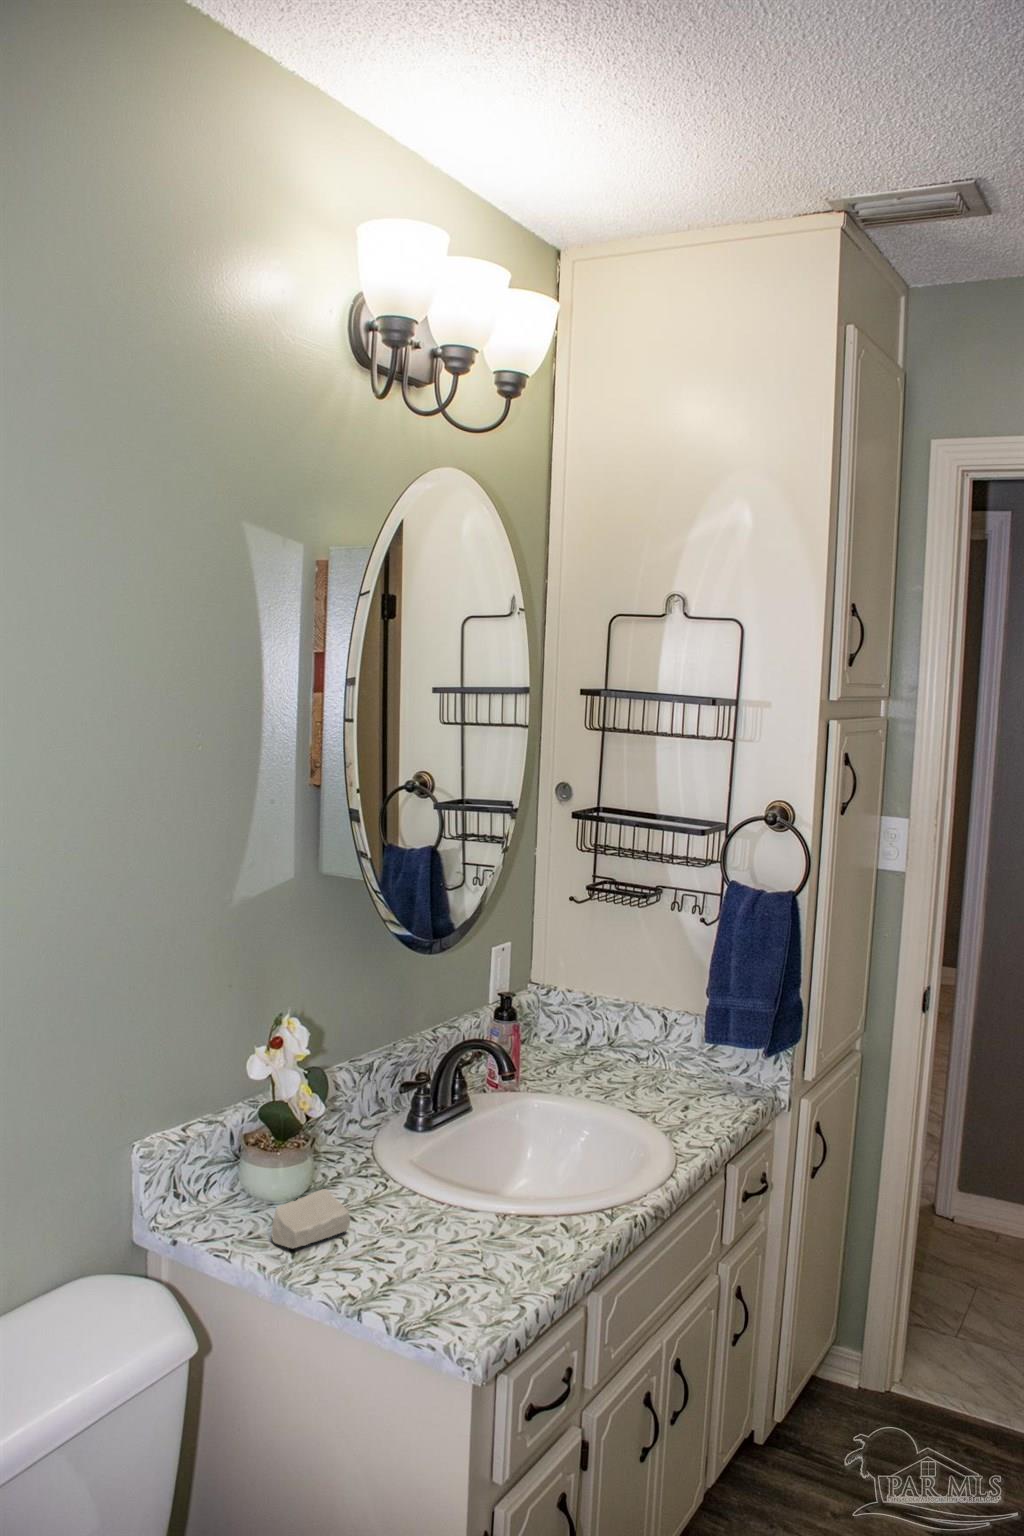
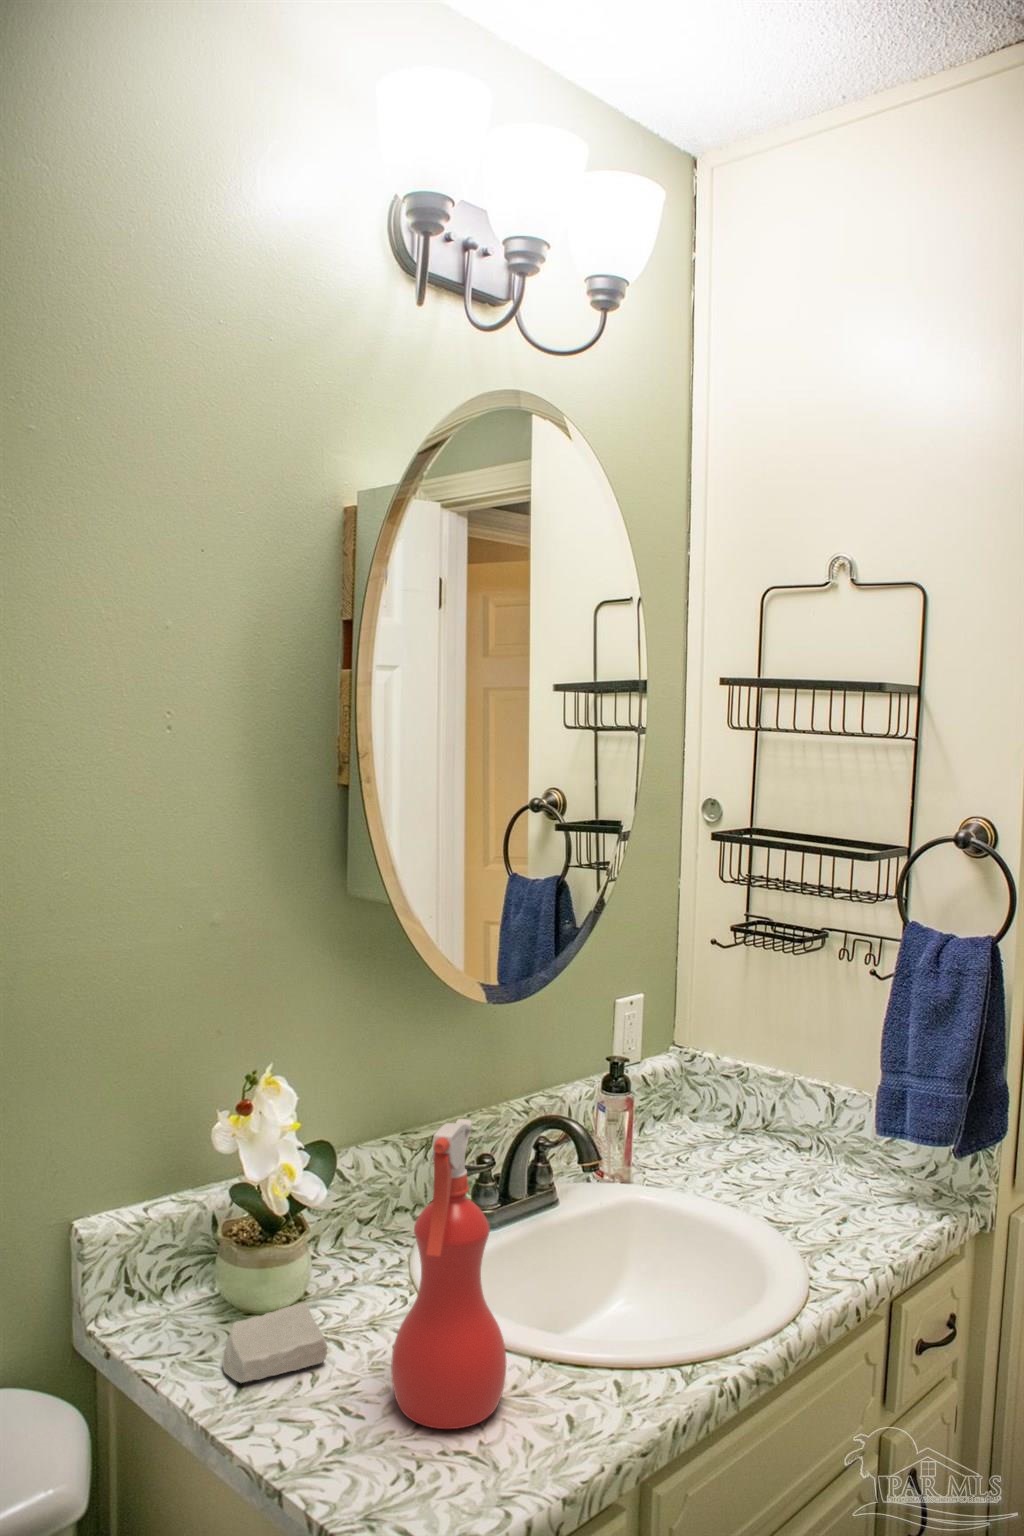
spray bottle: none [408,1040,494,1263] -> present [391,1119,506,1429]

